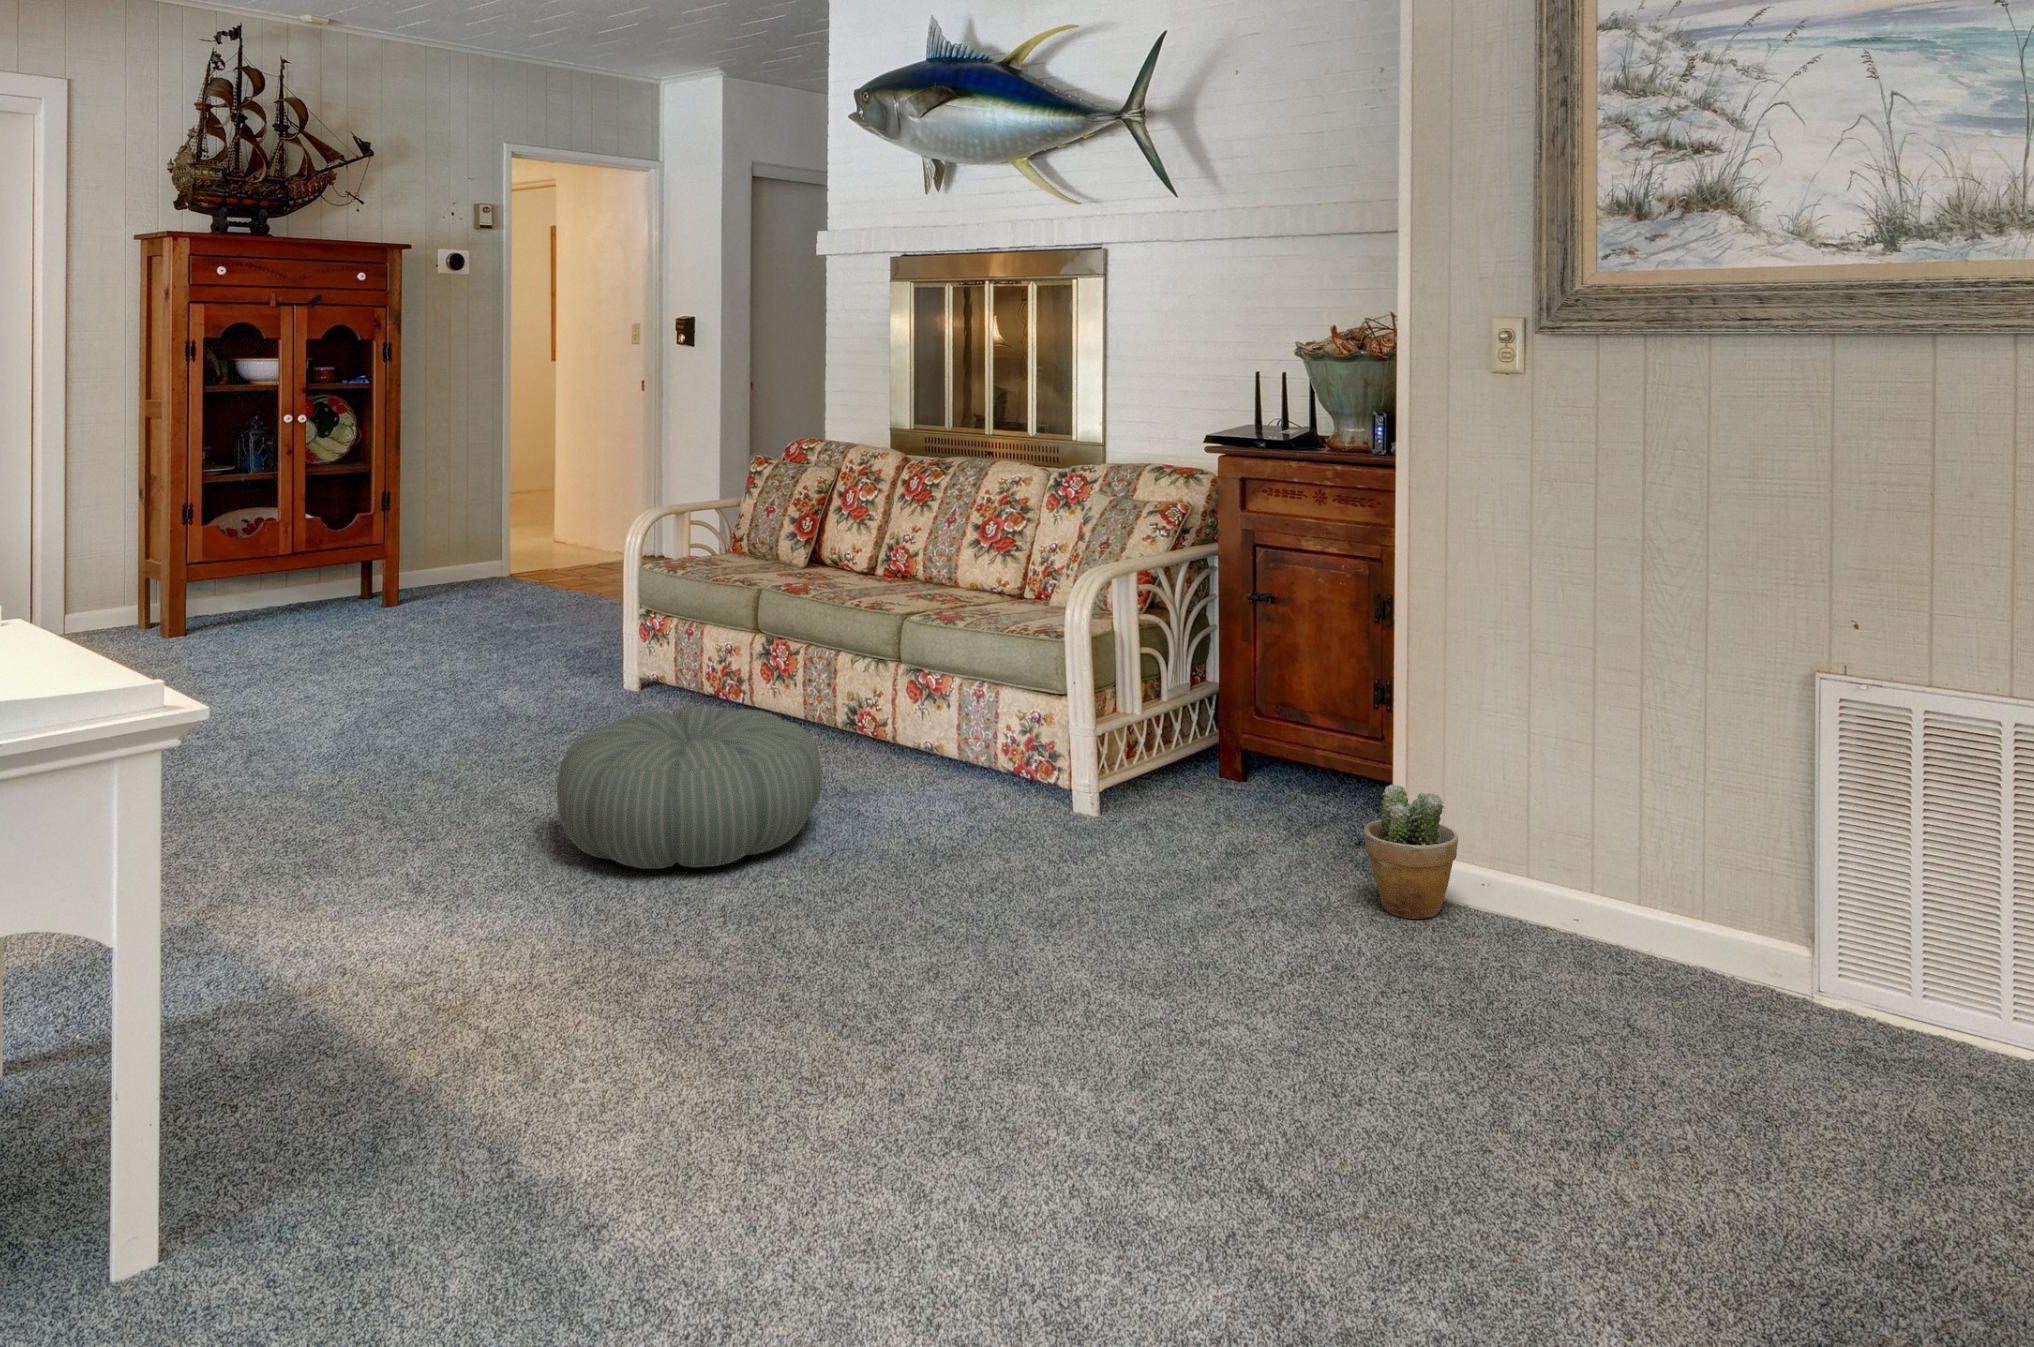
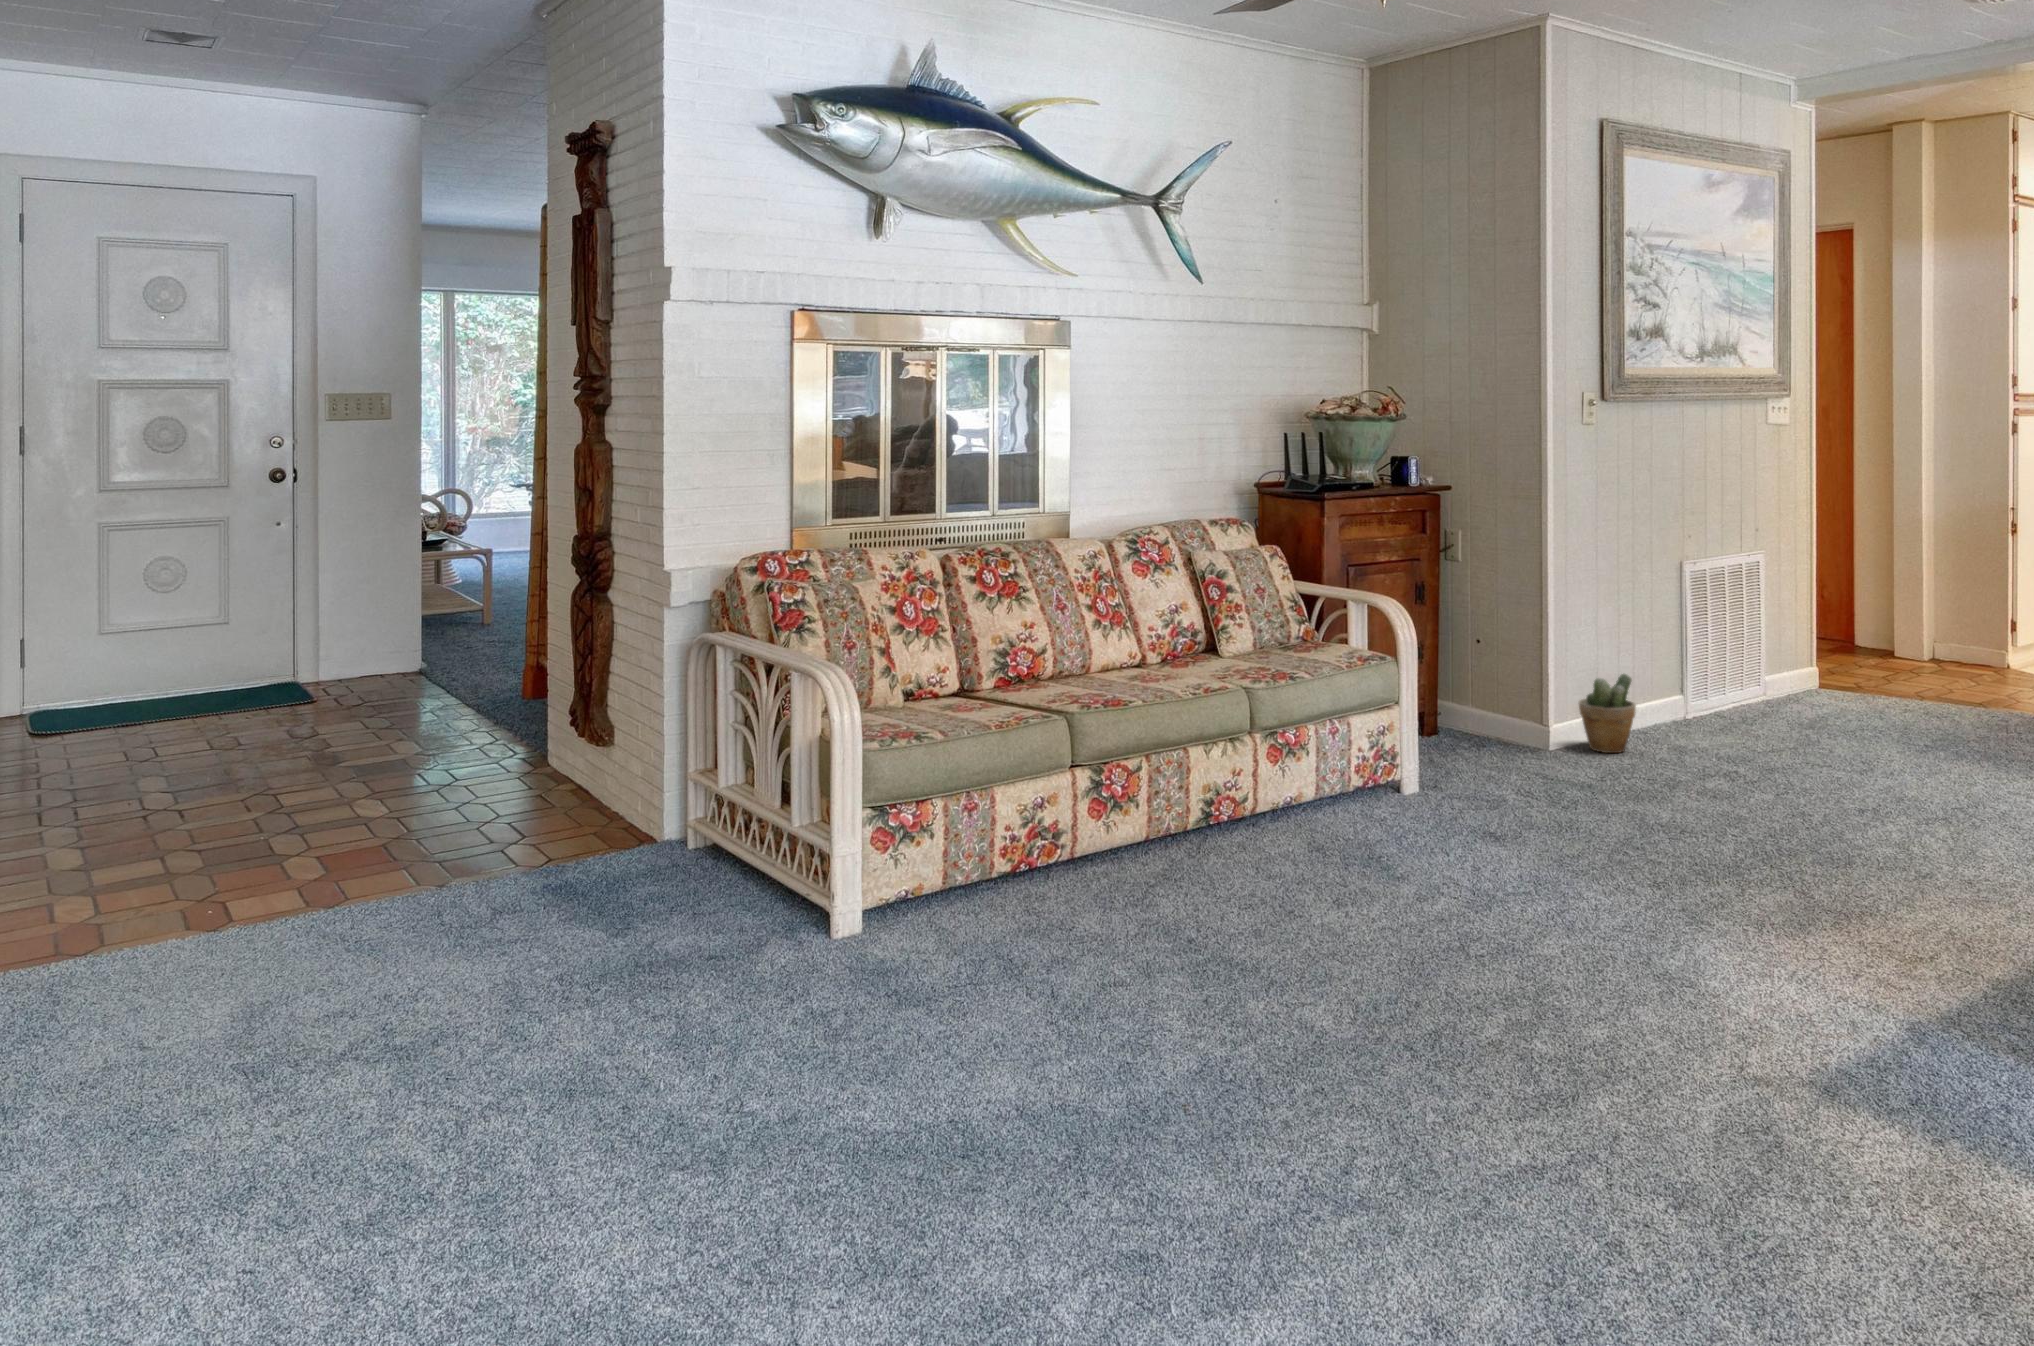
pouf: present [557,707,822,869] -> none [1385,767,1646,925]

